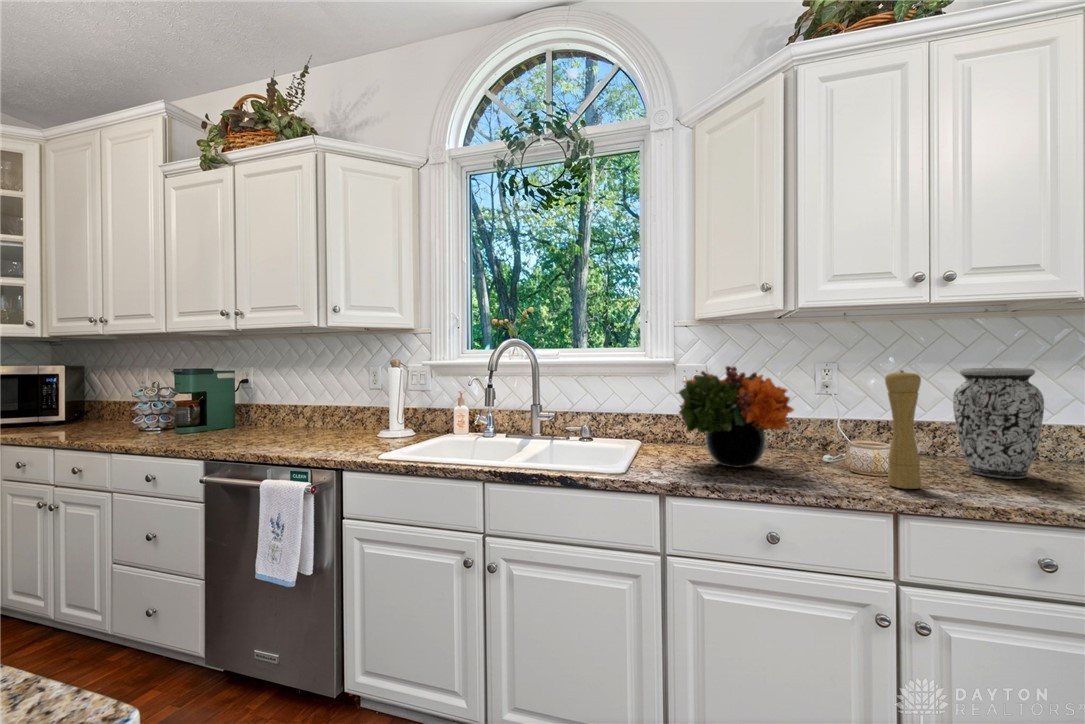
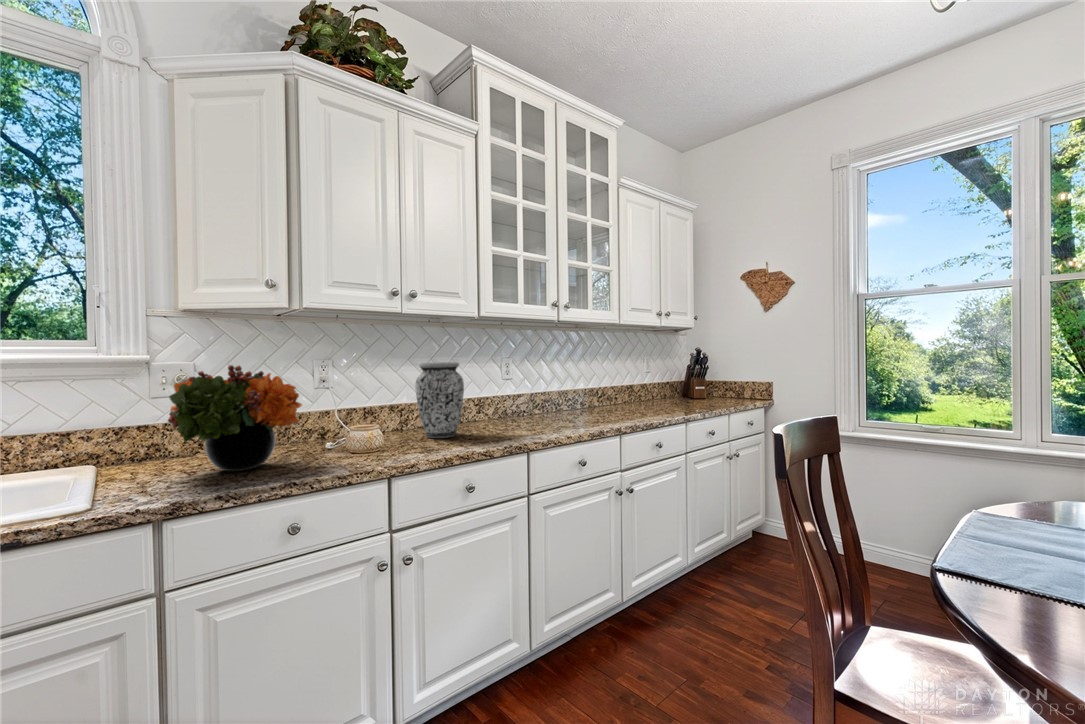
pepper mill: present [885,370,921,489] -> none [379,365,405,458]

